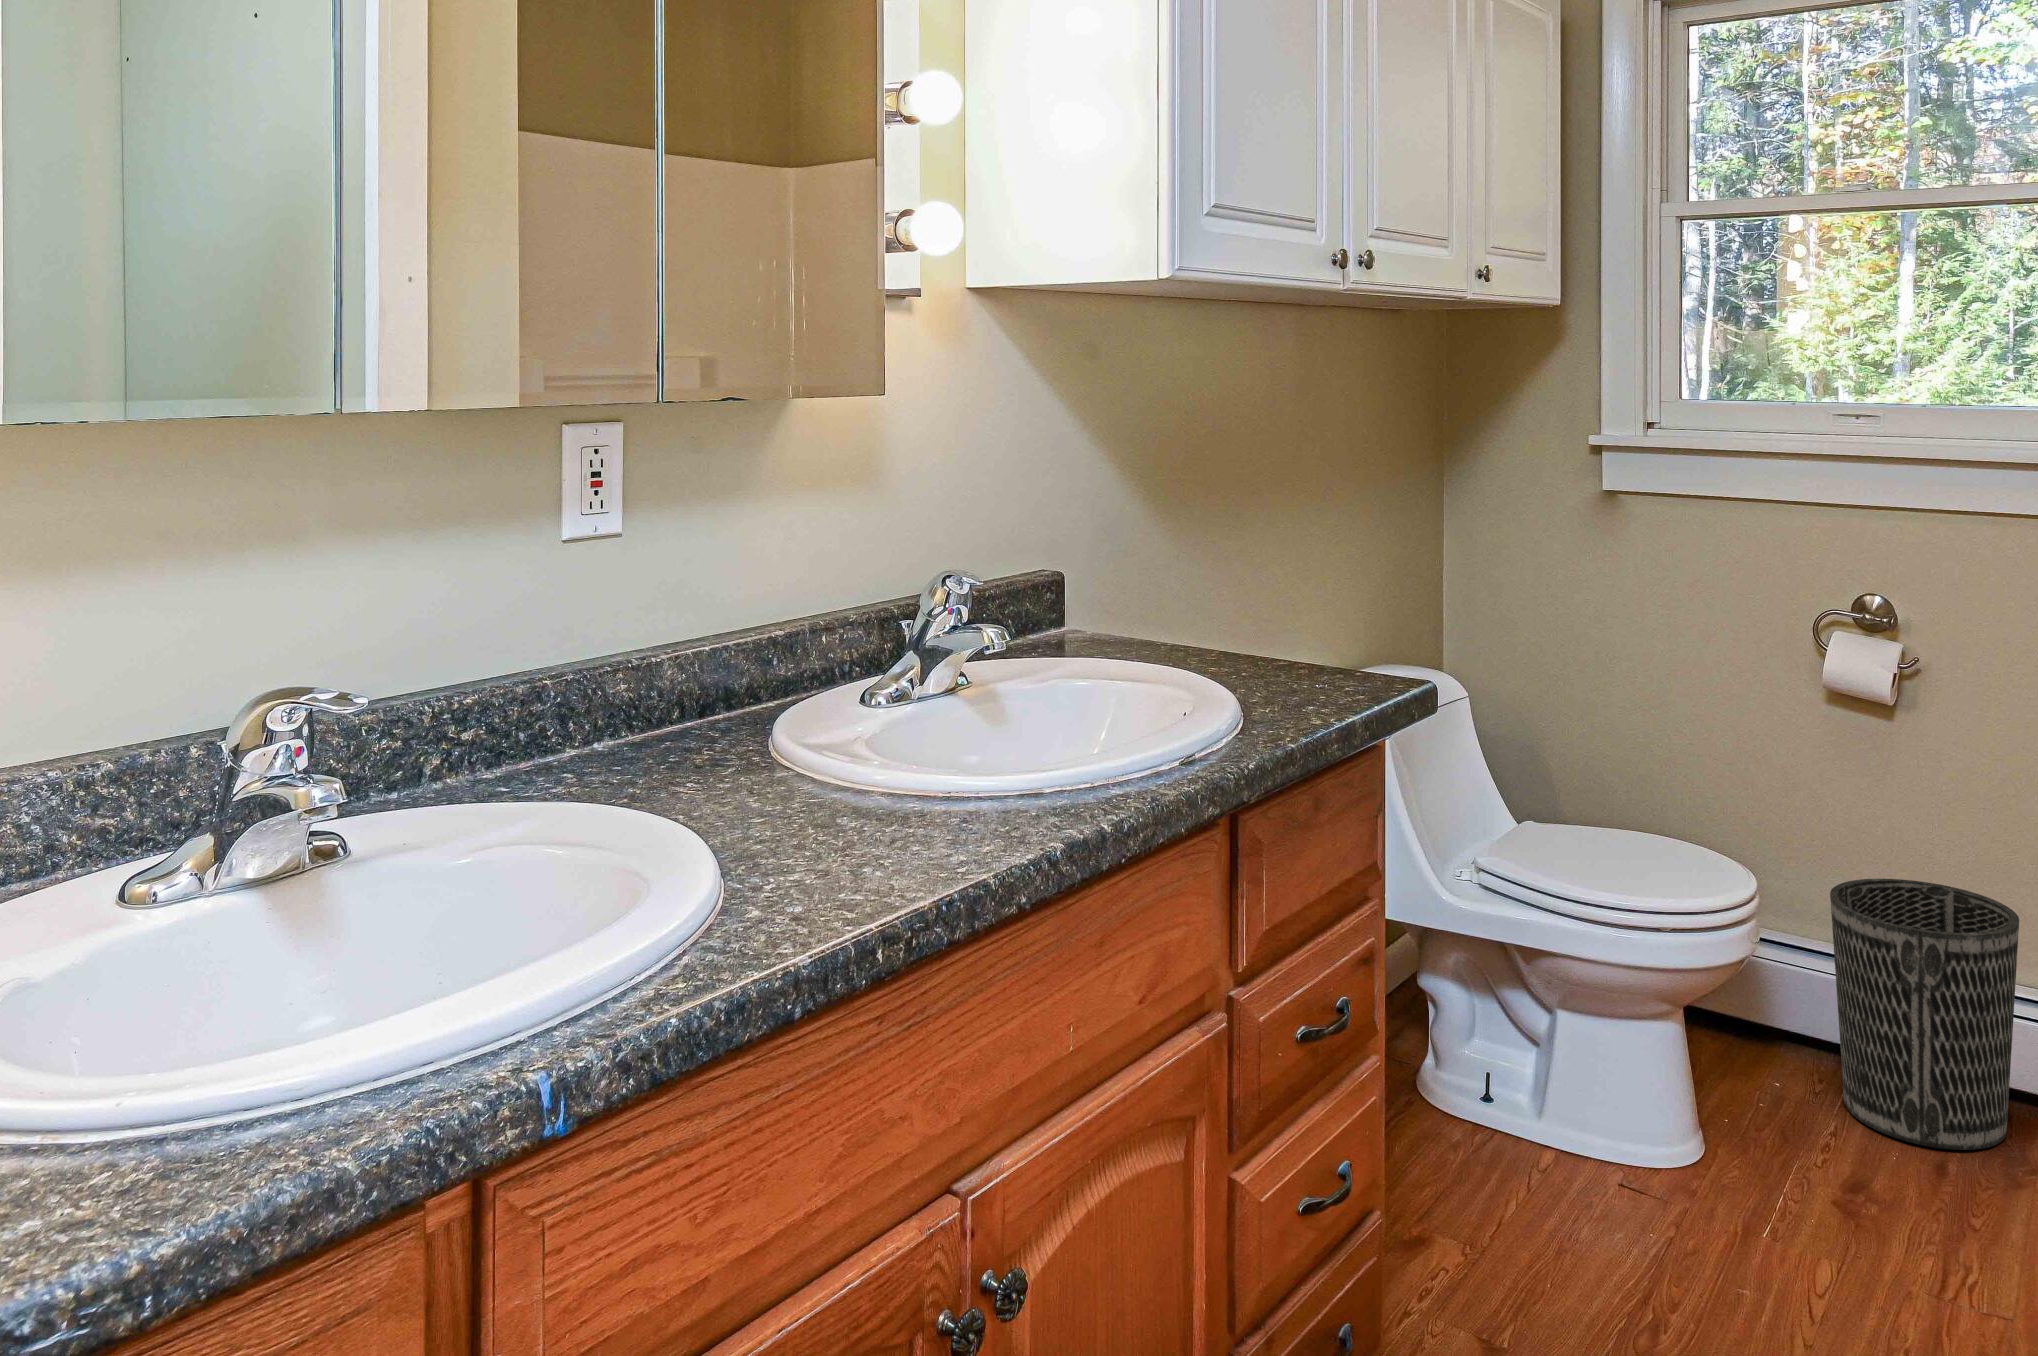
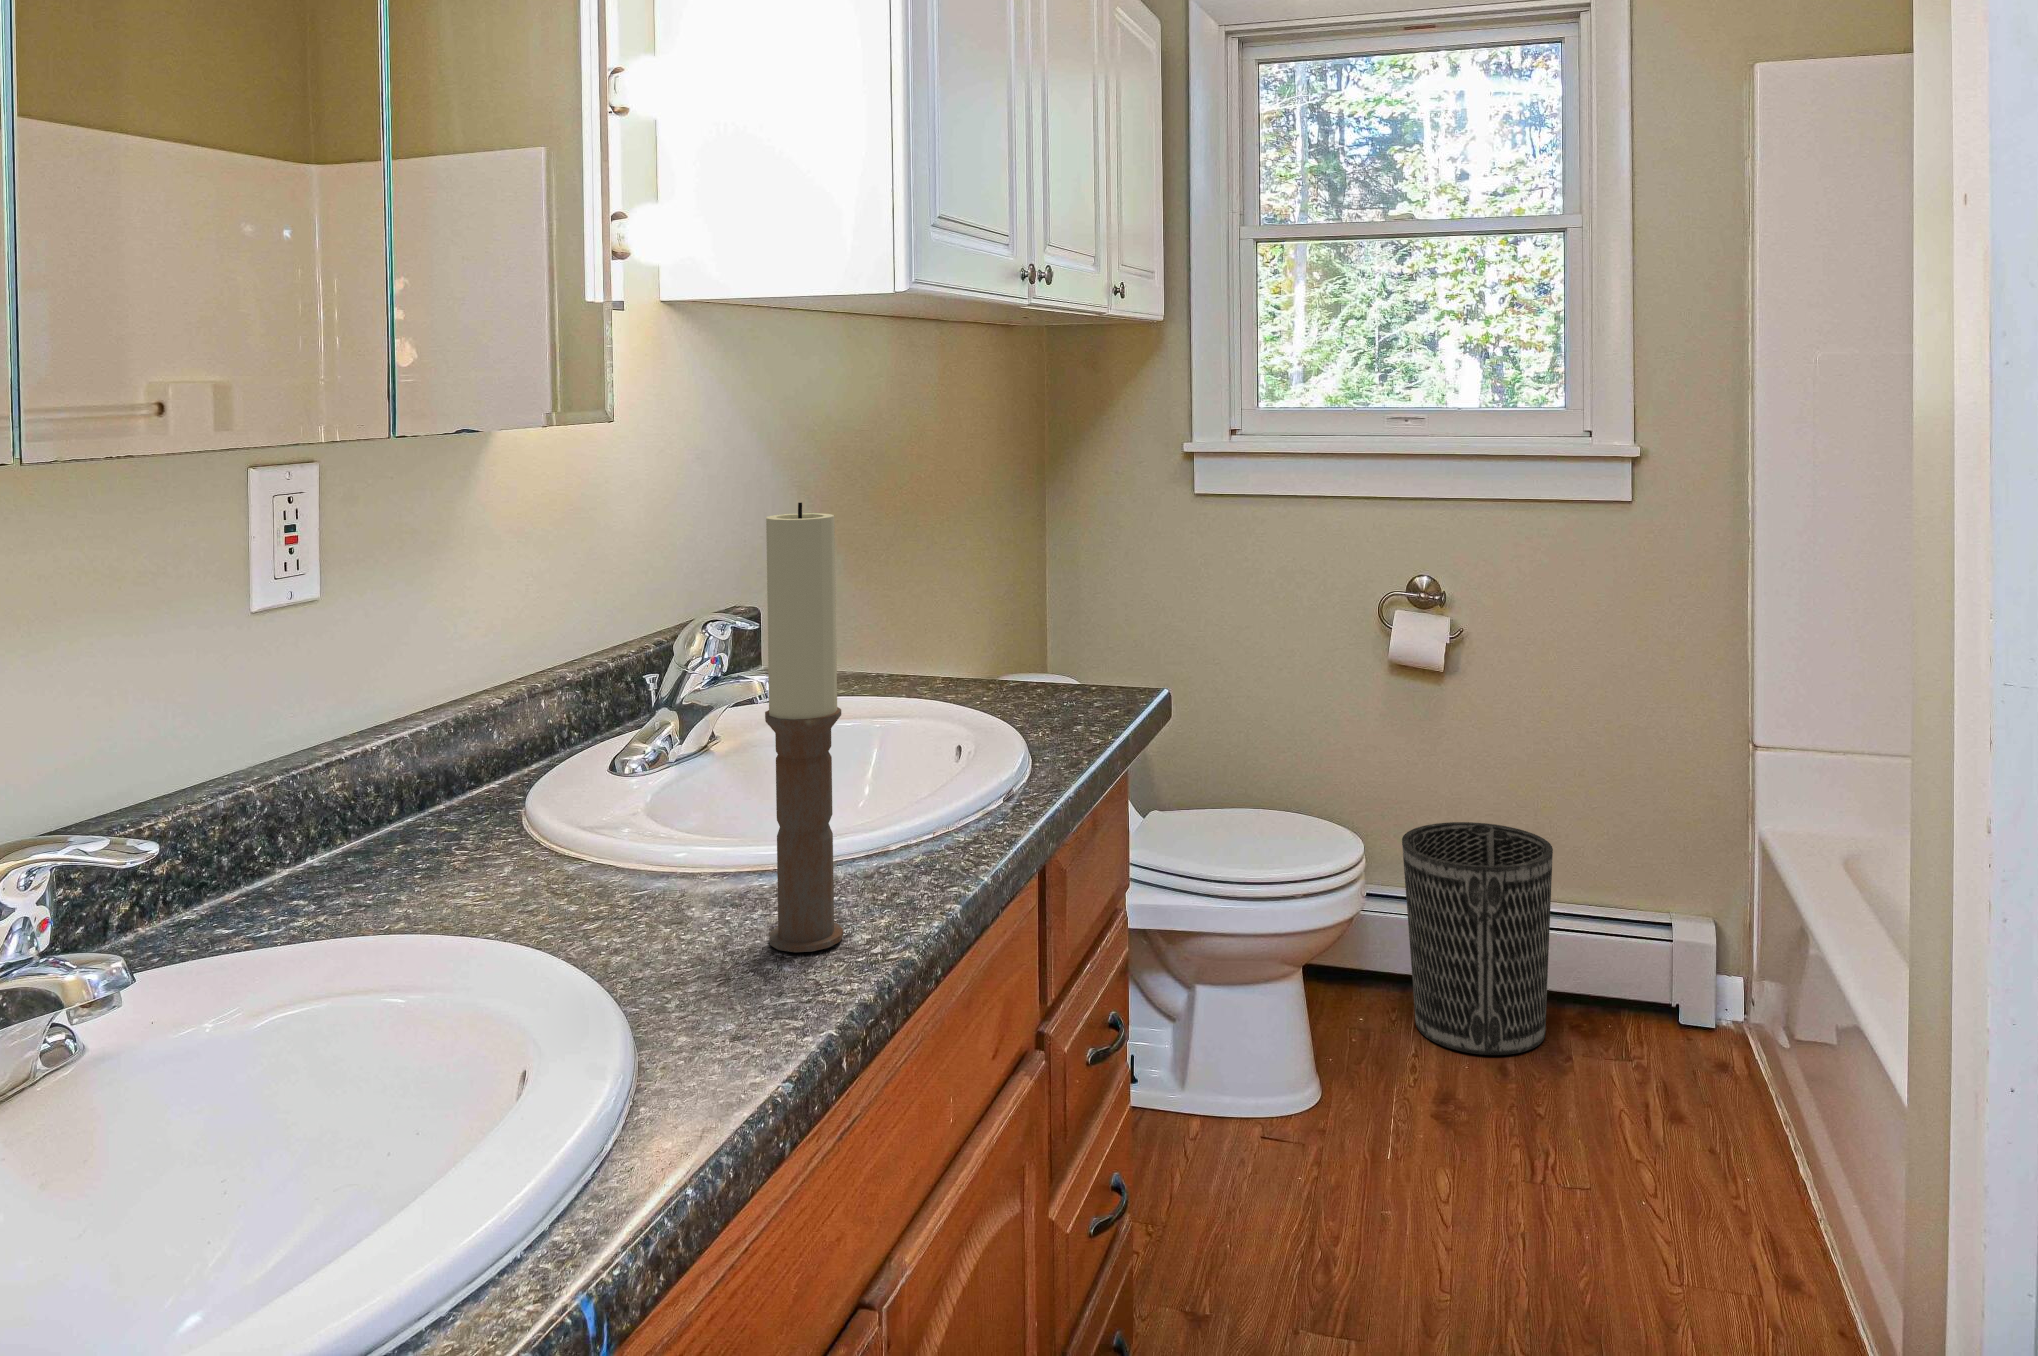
candle: none [887,464,953,862] -> present [765,503,843,952]

